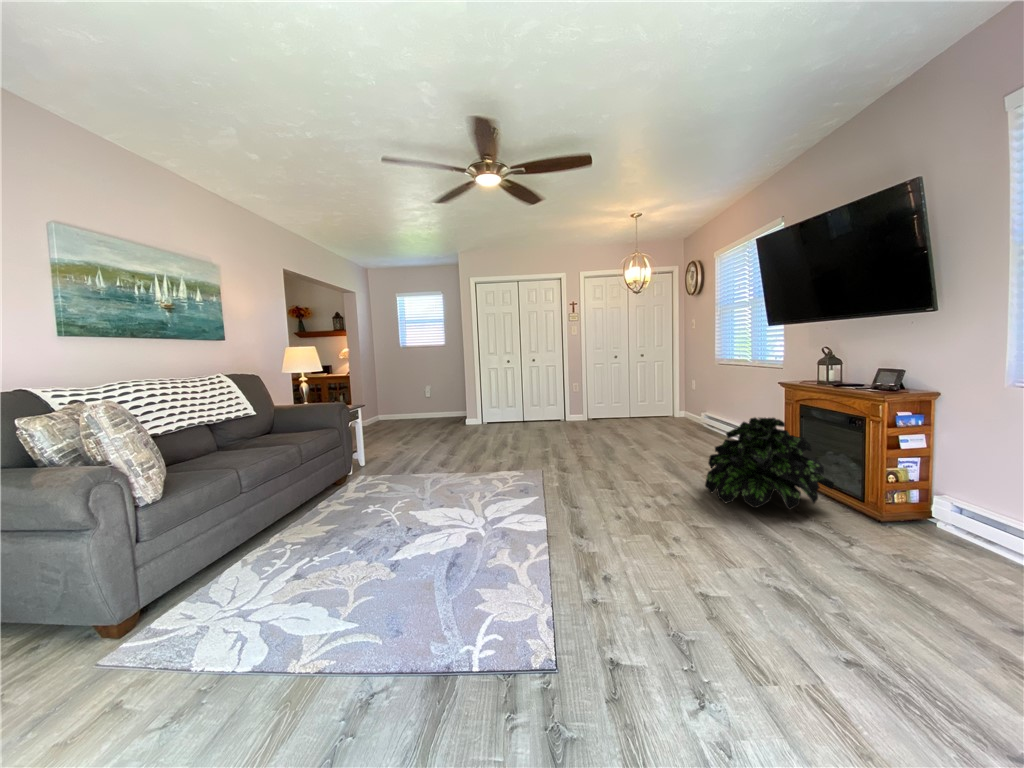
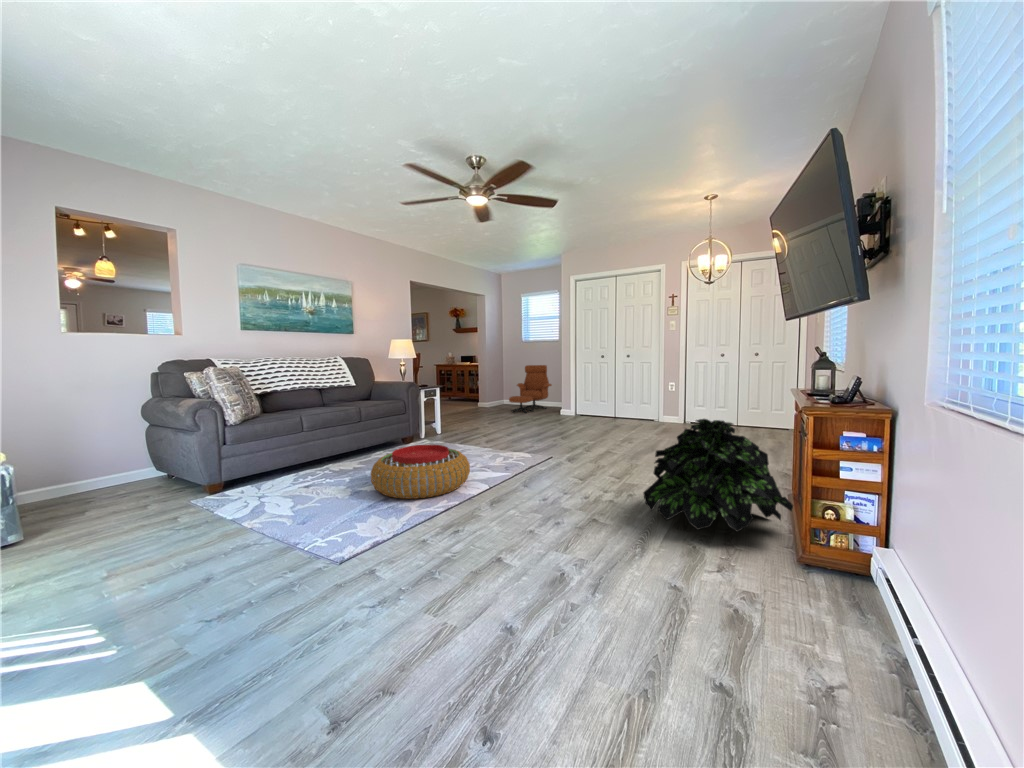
lounge chair: none [400,374,440,429] -> present [509,365,552,413]
pouf: none [416,478,536,555] -> present [371,444,470,499]

